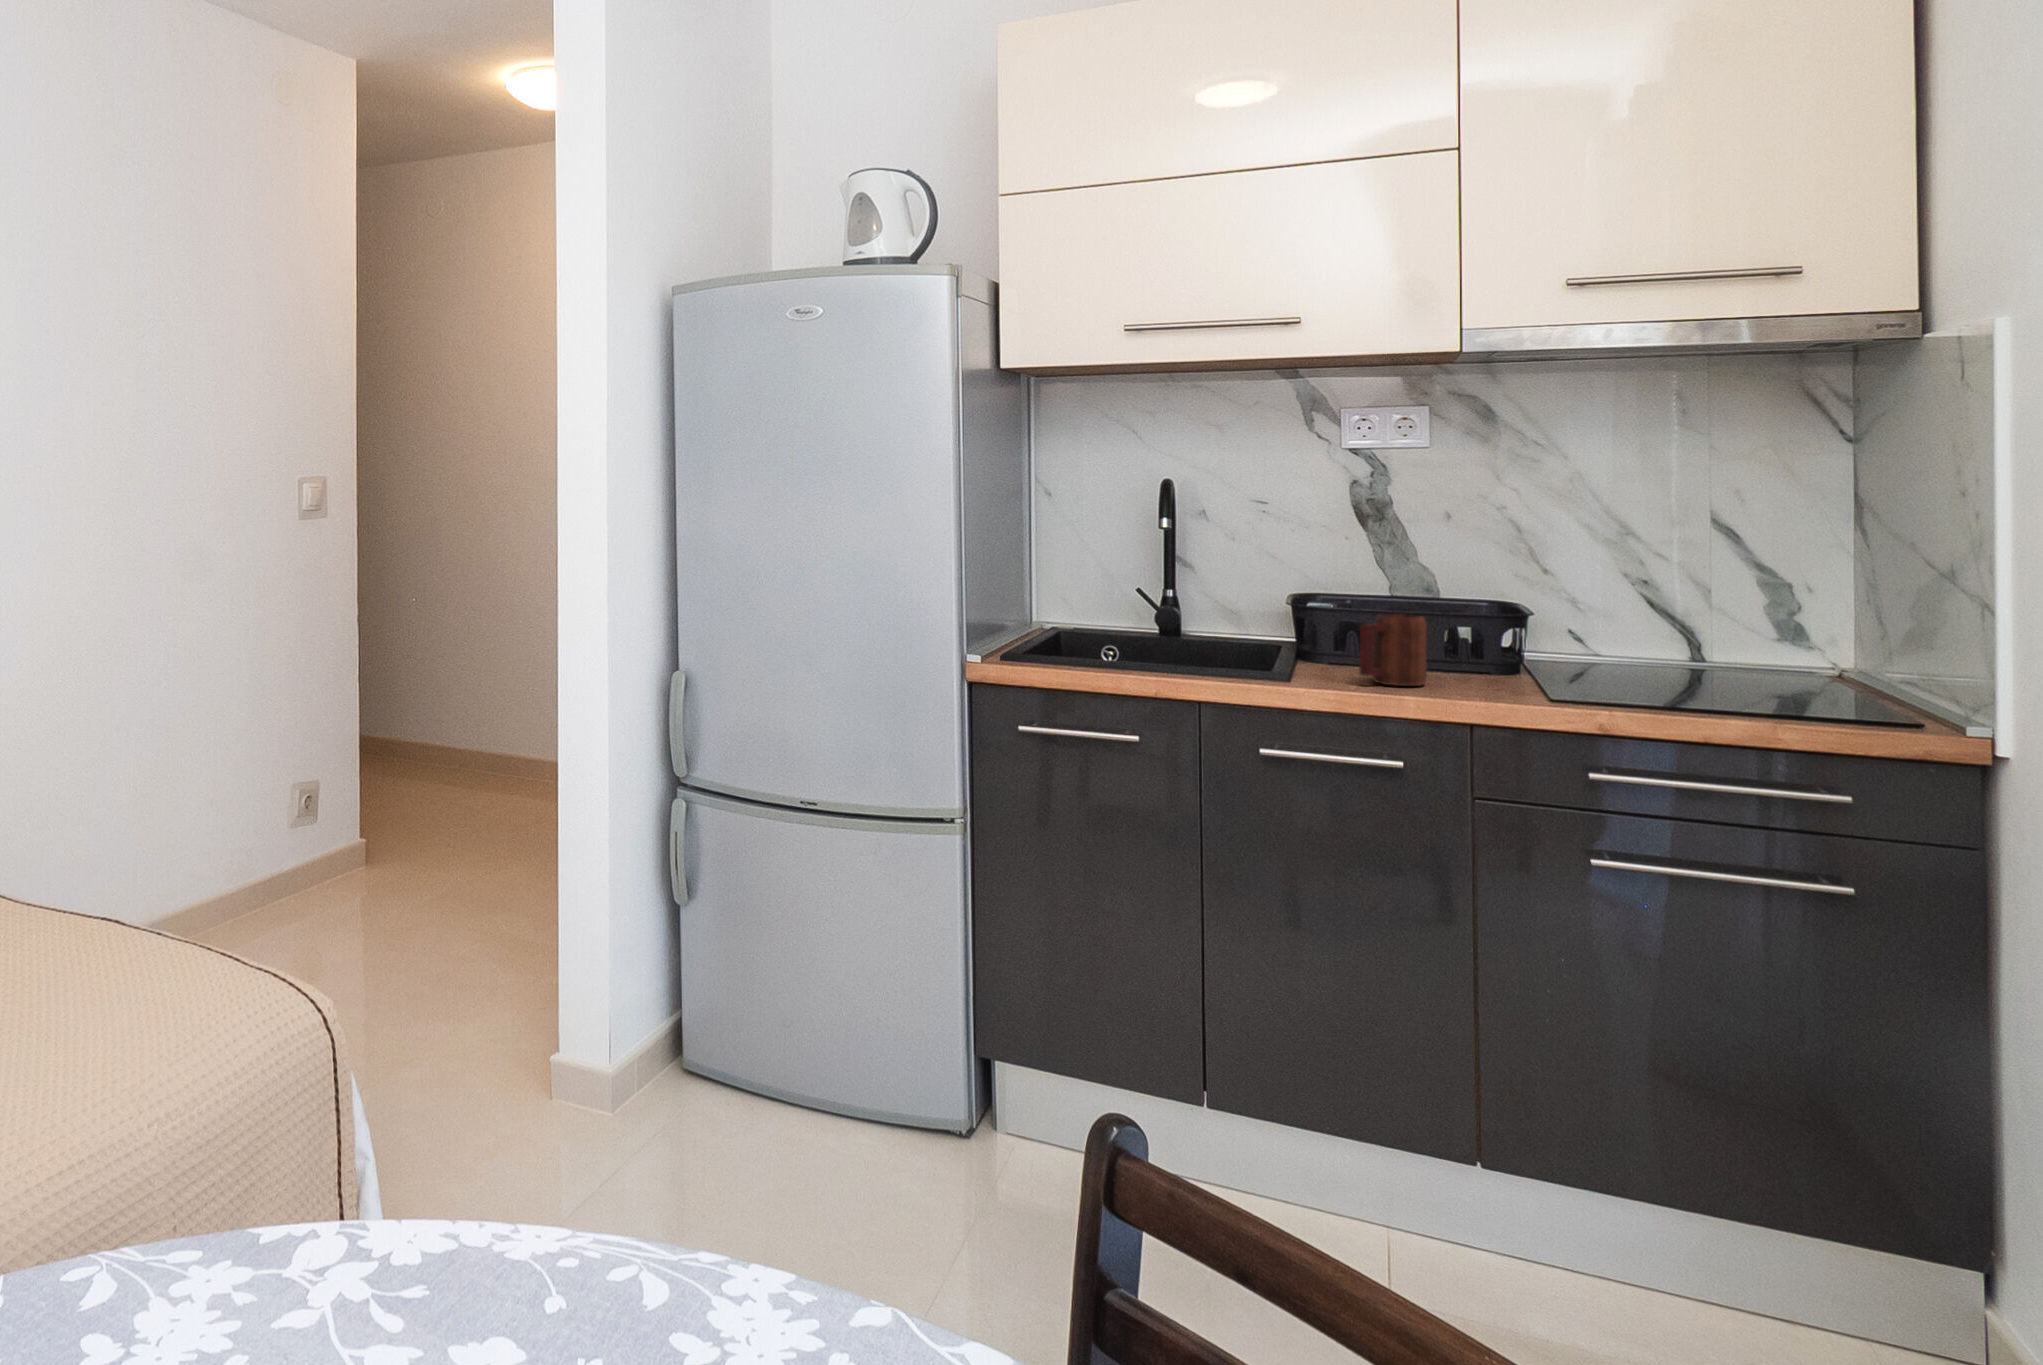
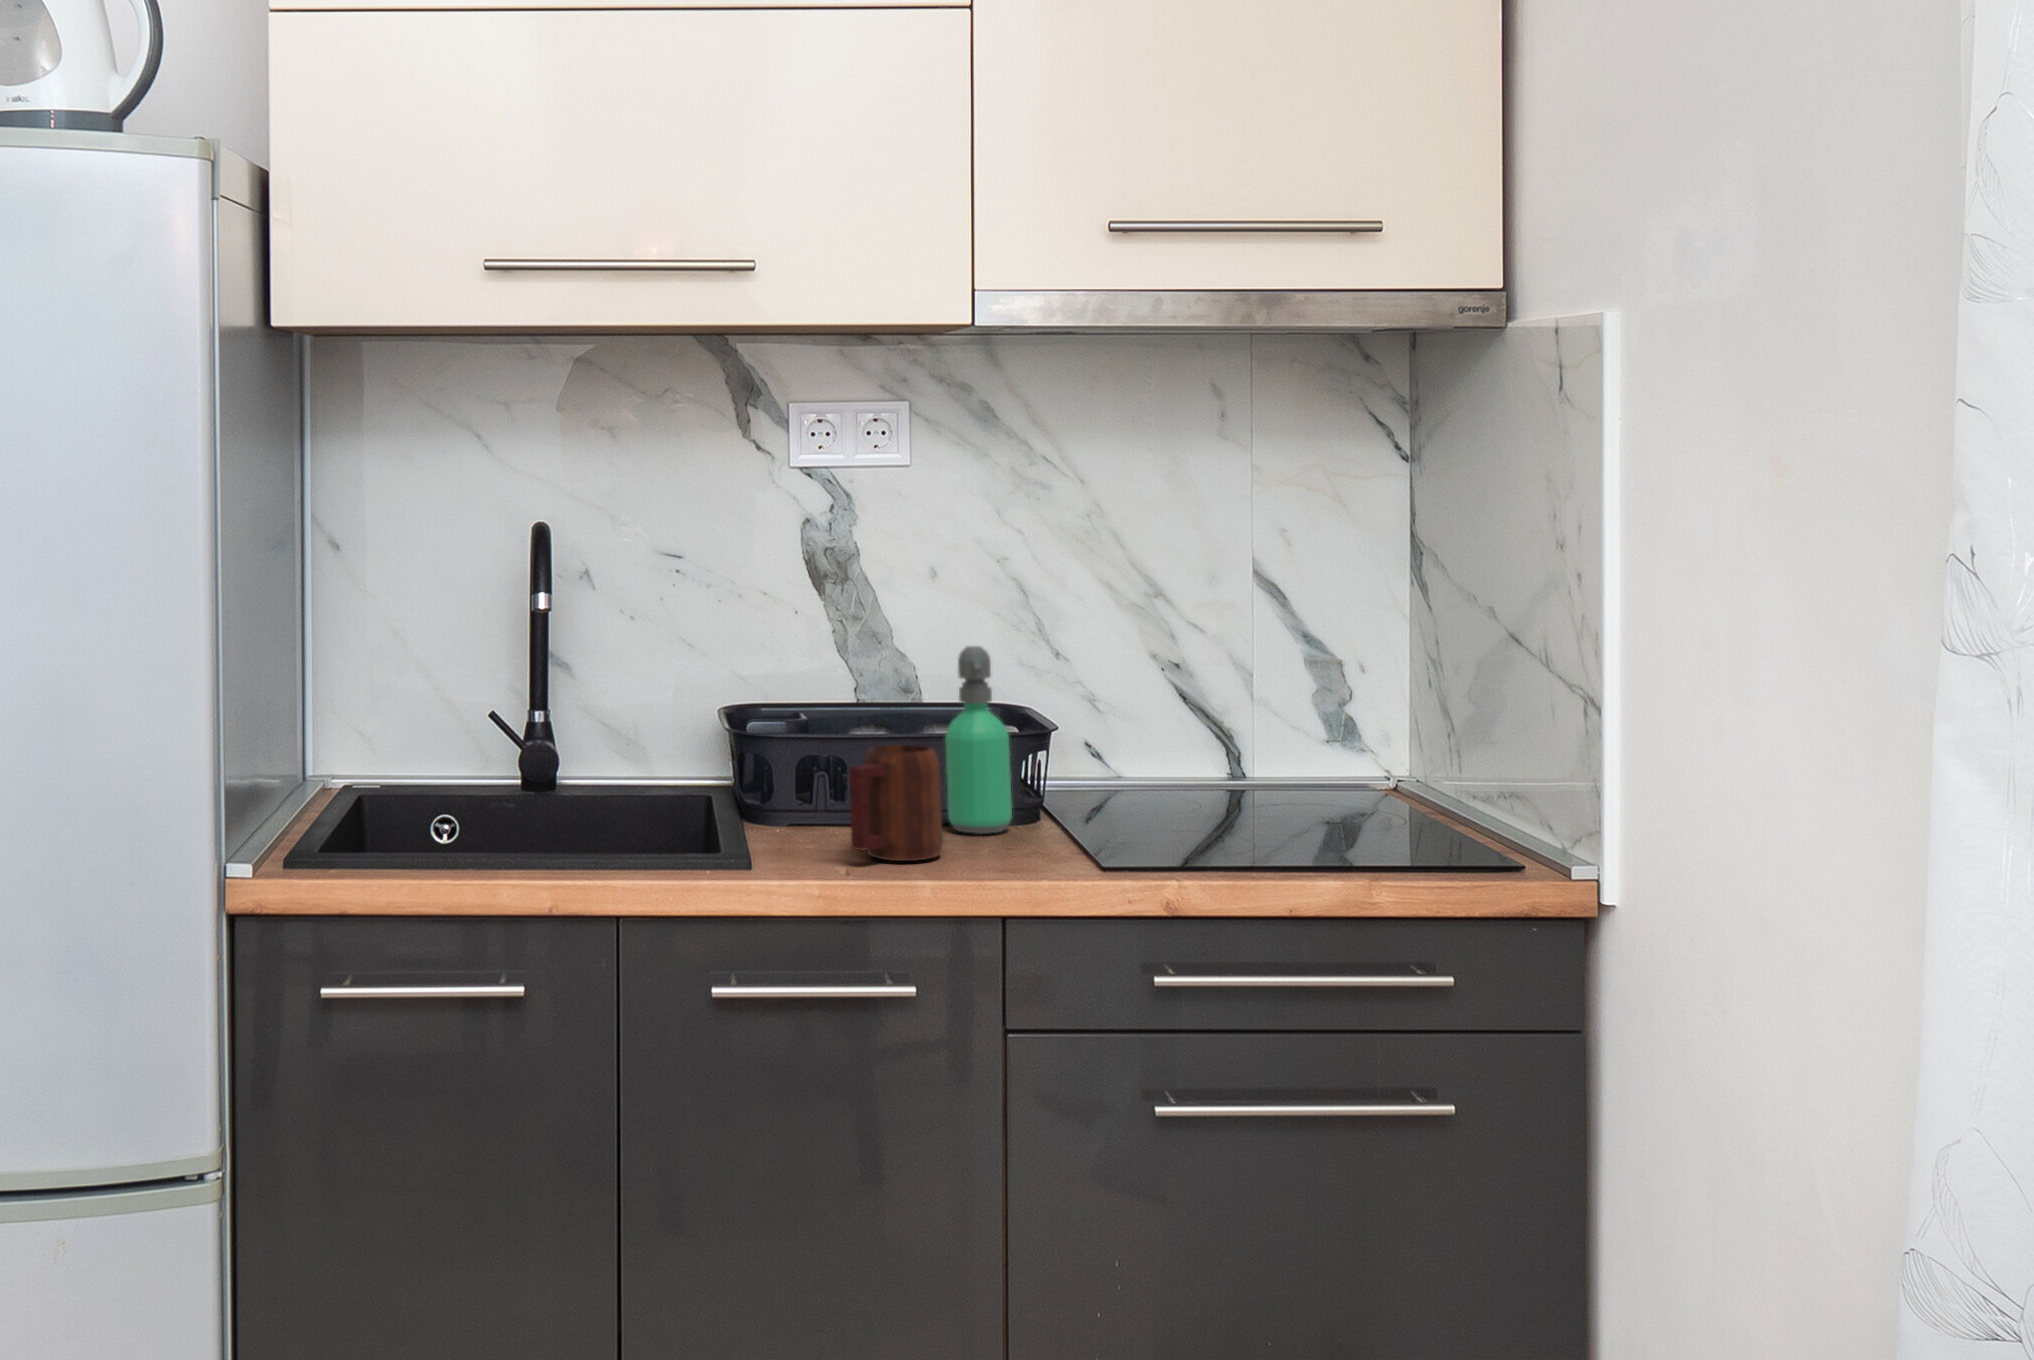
soap dispenser: none [1441,555,1490,678] -> present [945,646,1012,834]

